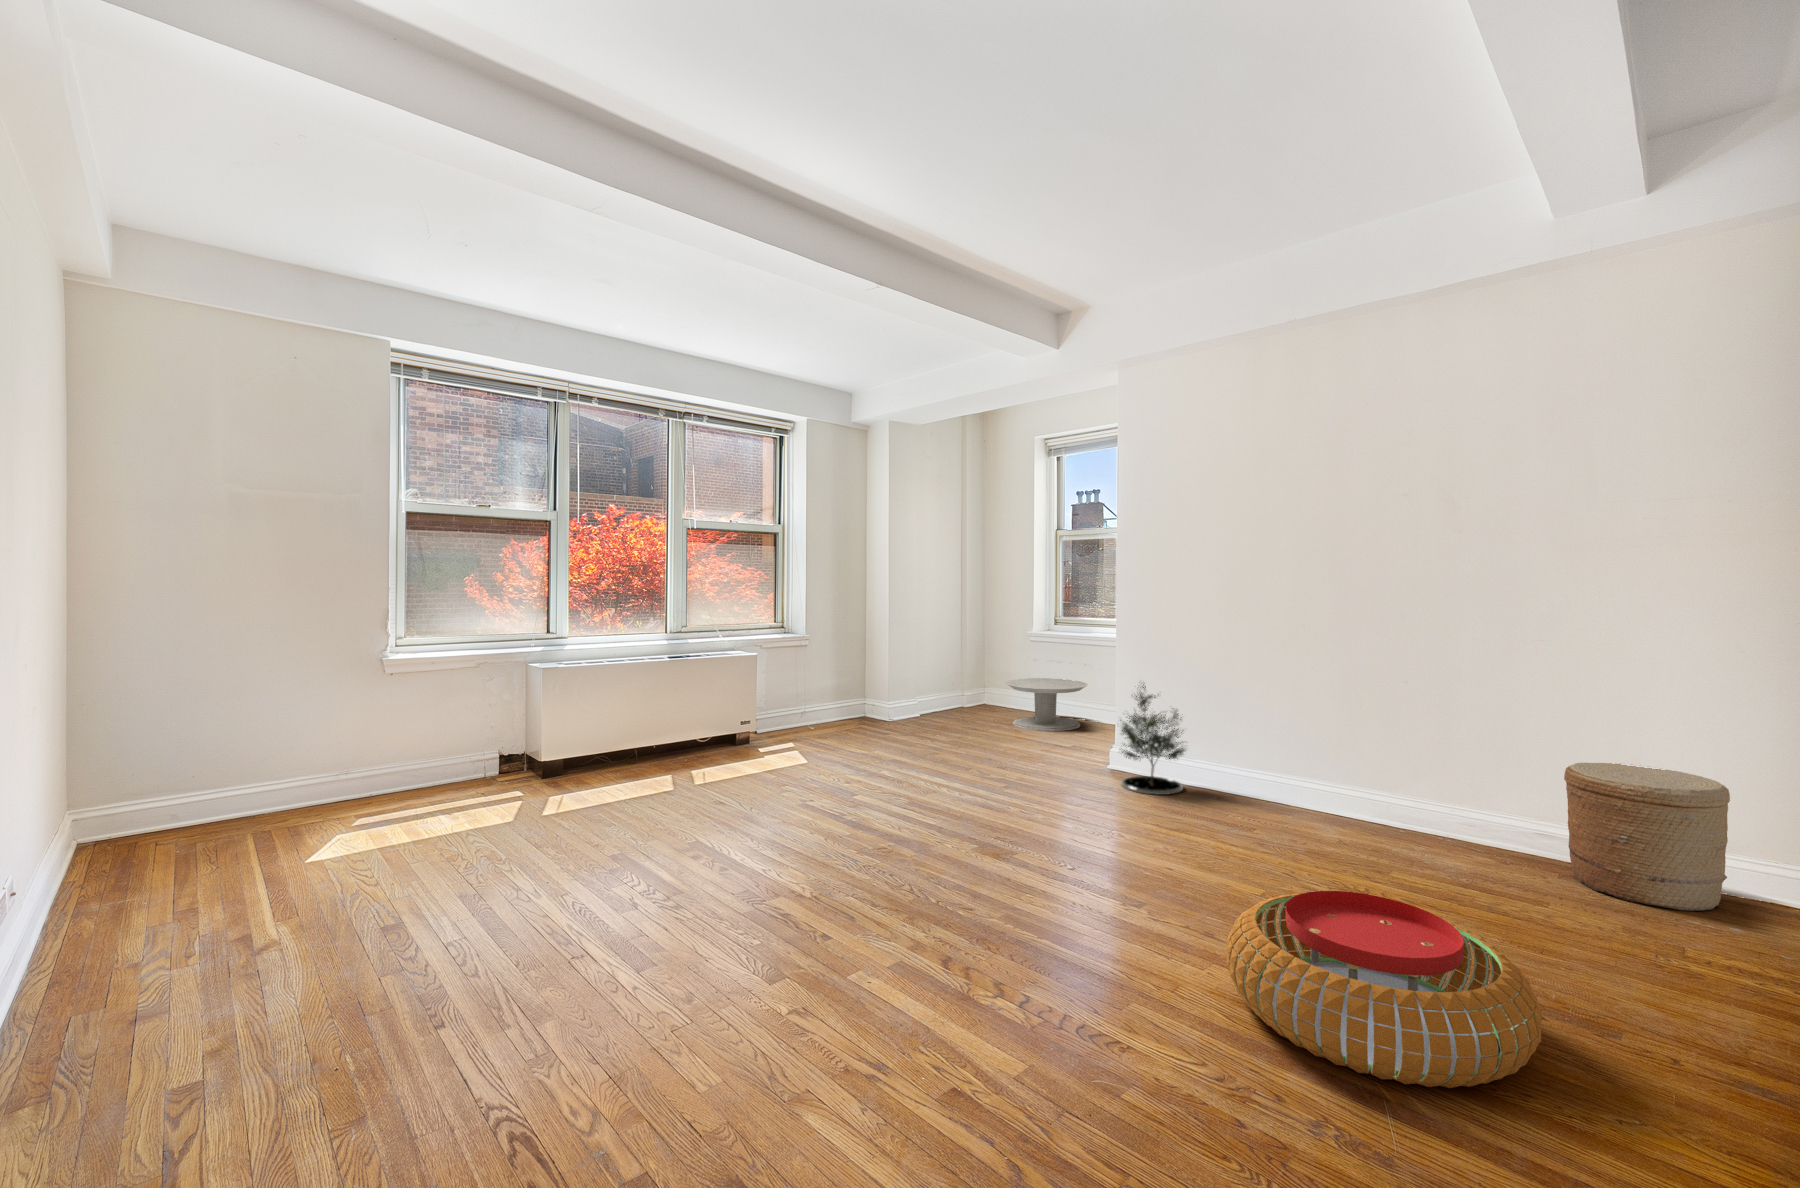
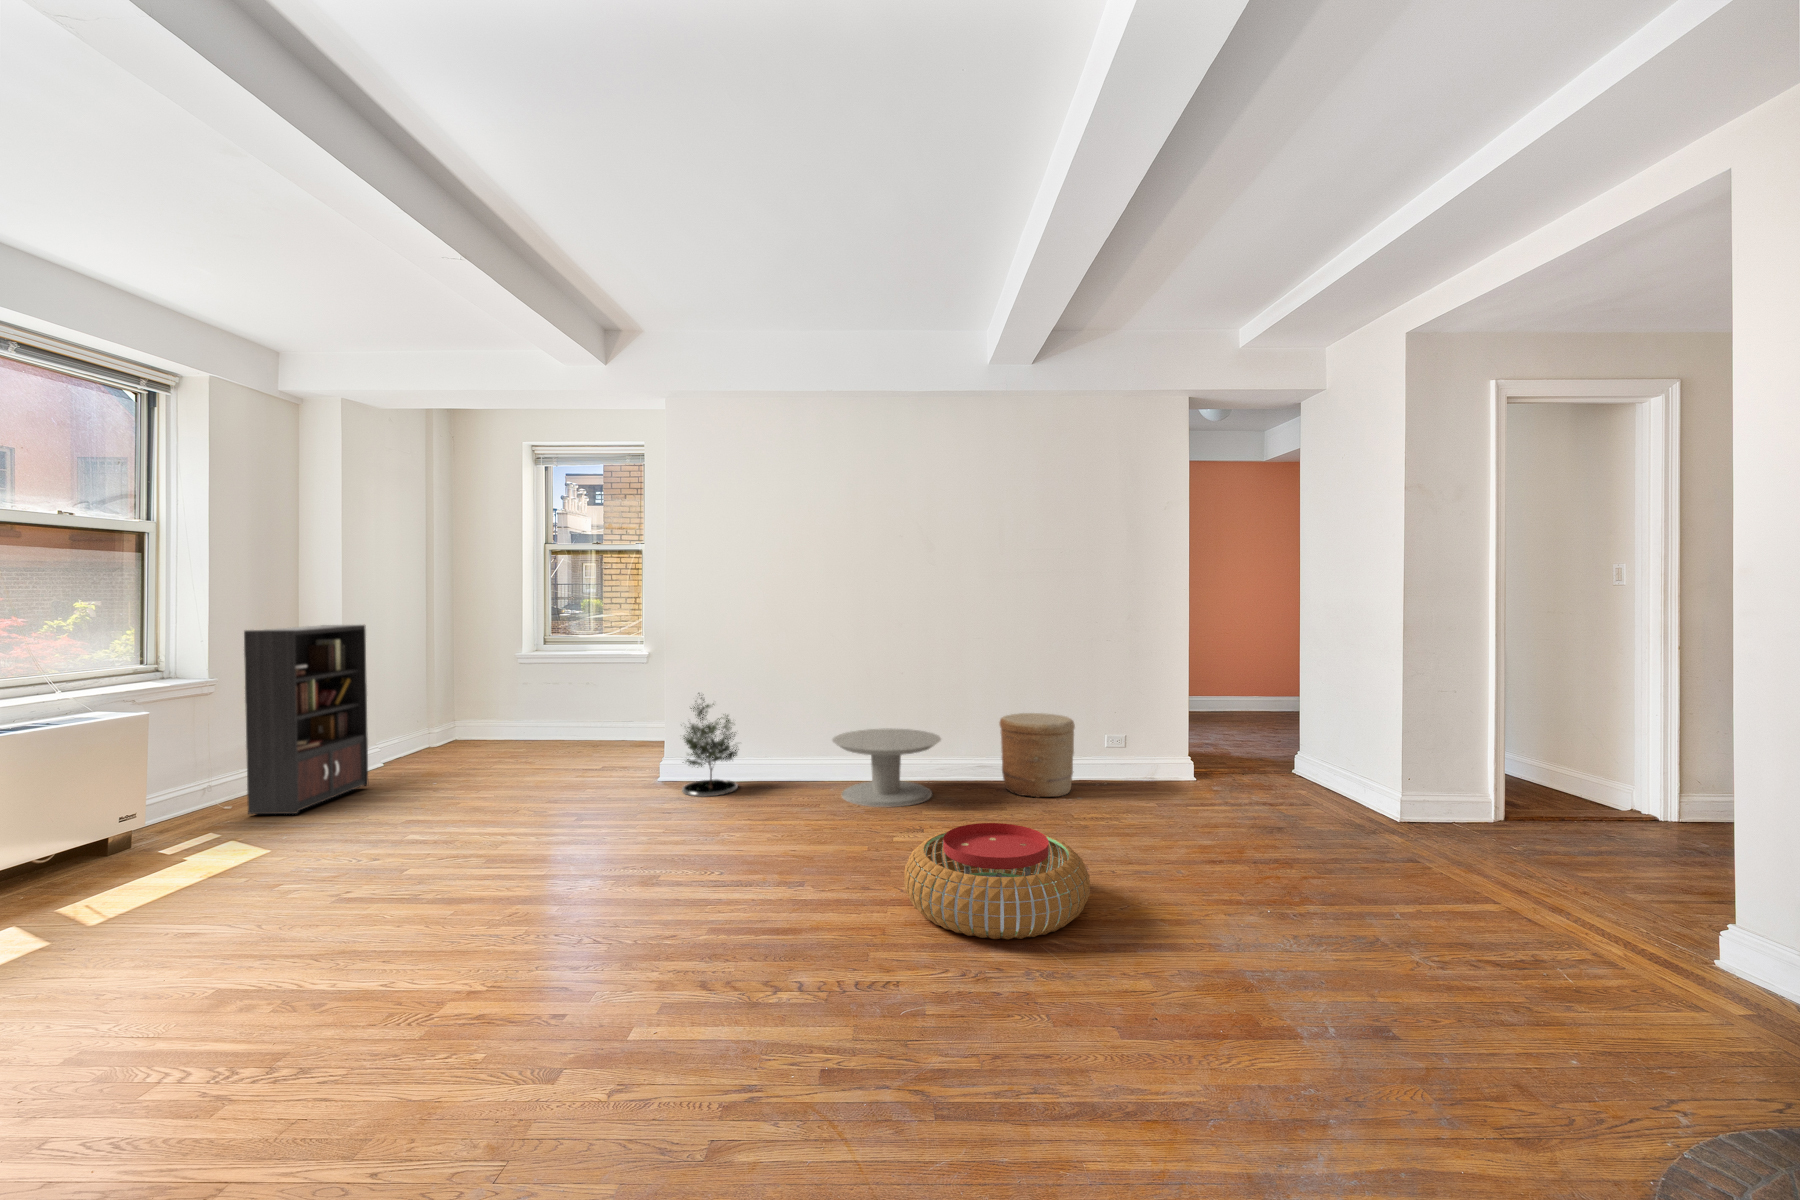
bookcase: none [814,600,895,742] -> present [244,625,368,814]
side table: present [1006,678,1087,731] -> present [833,729,941,808]

